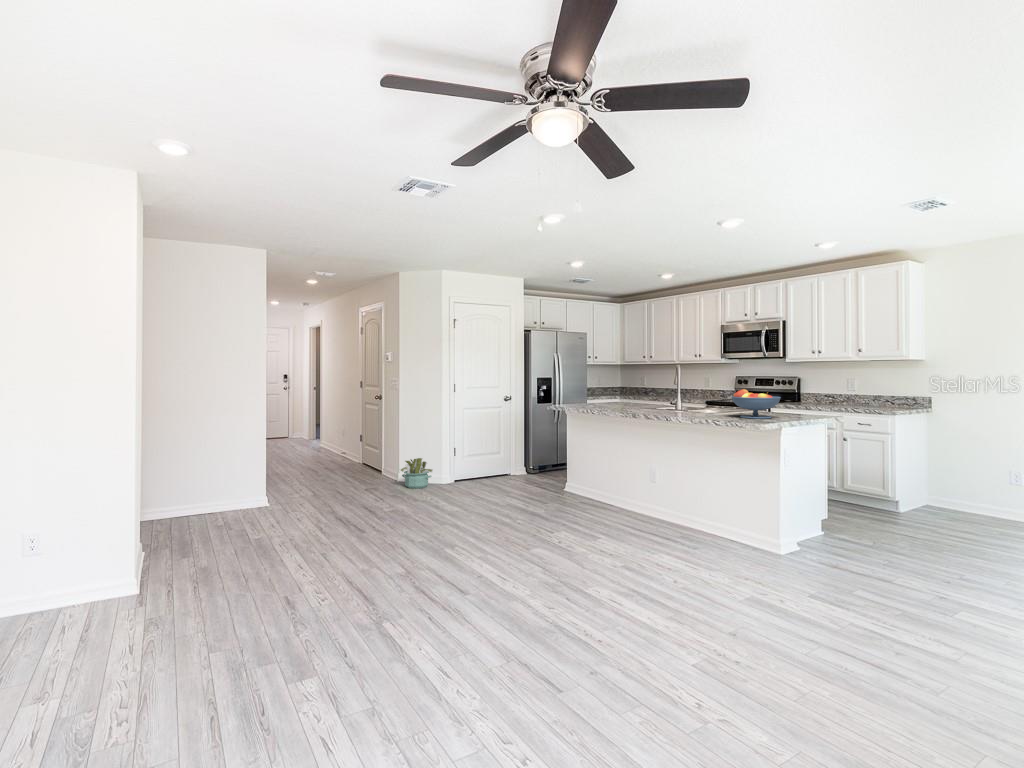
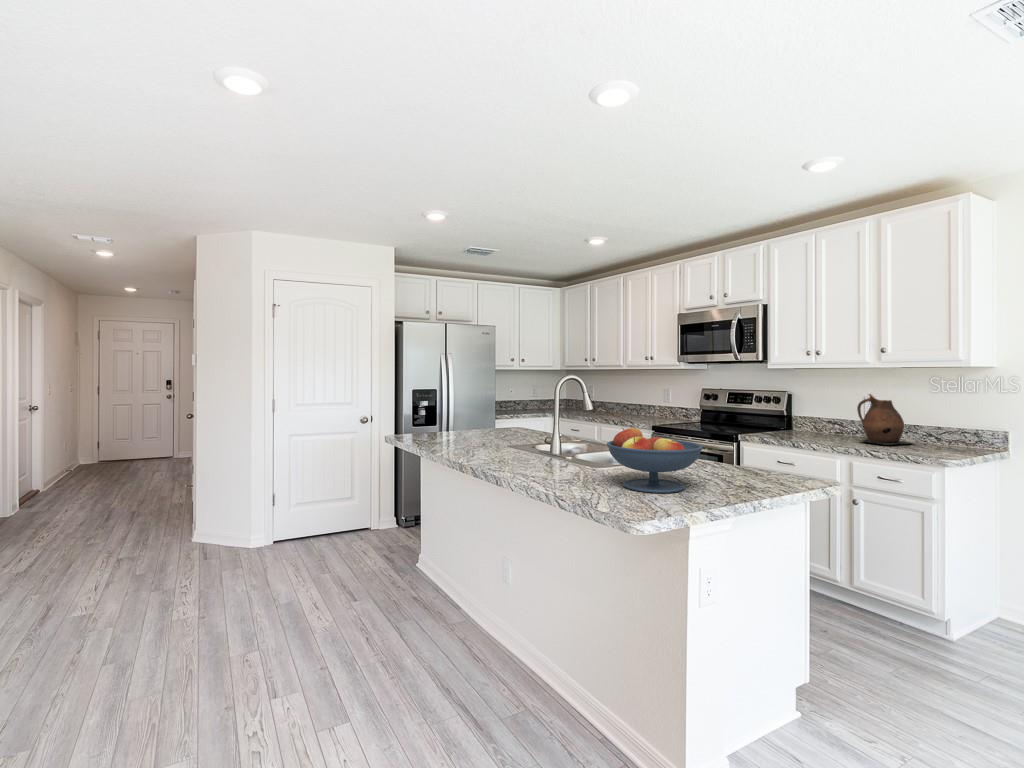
ceramic pitcher: none [845,377,879,407] -> present [857,394,913,445]
decorative plant: present [400,458,433,488] -> none [173,507,230,555]

